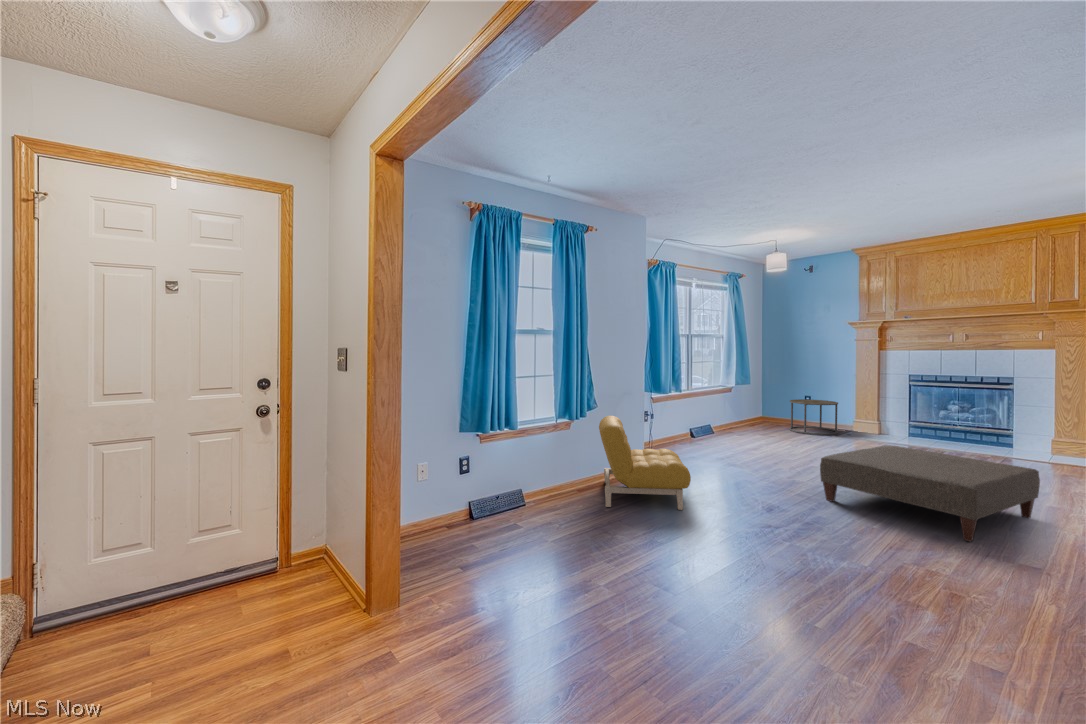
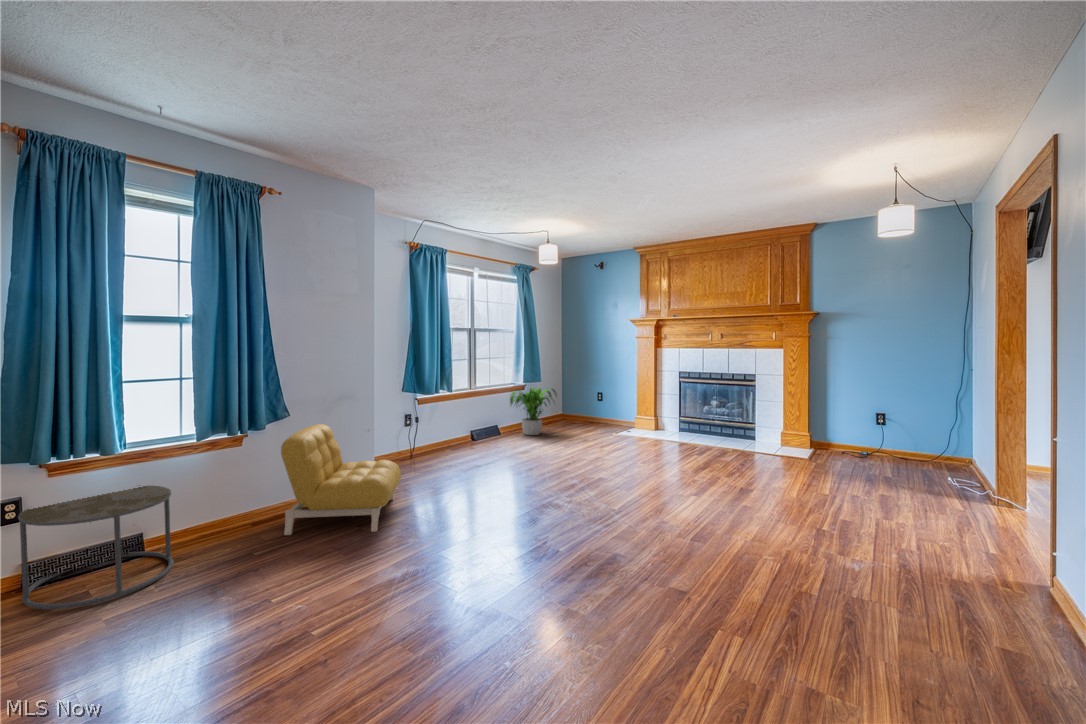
potted plant: none [722,390,770,435] -> present [510,388,556,435]
side table: present [789,399,838,435] -> present [18,485,174,610]
ottoman: present [820,445,1040,541] -> none [541,445,725,544]

